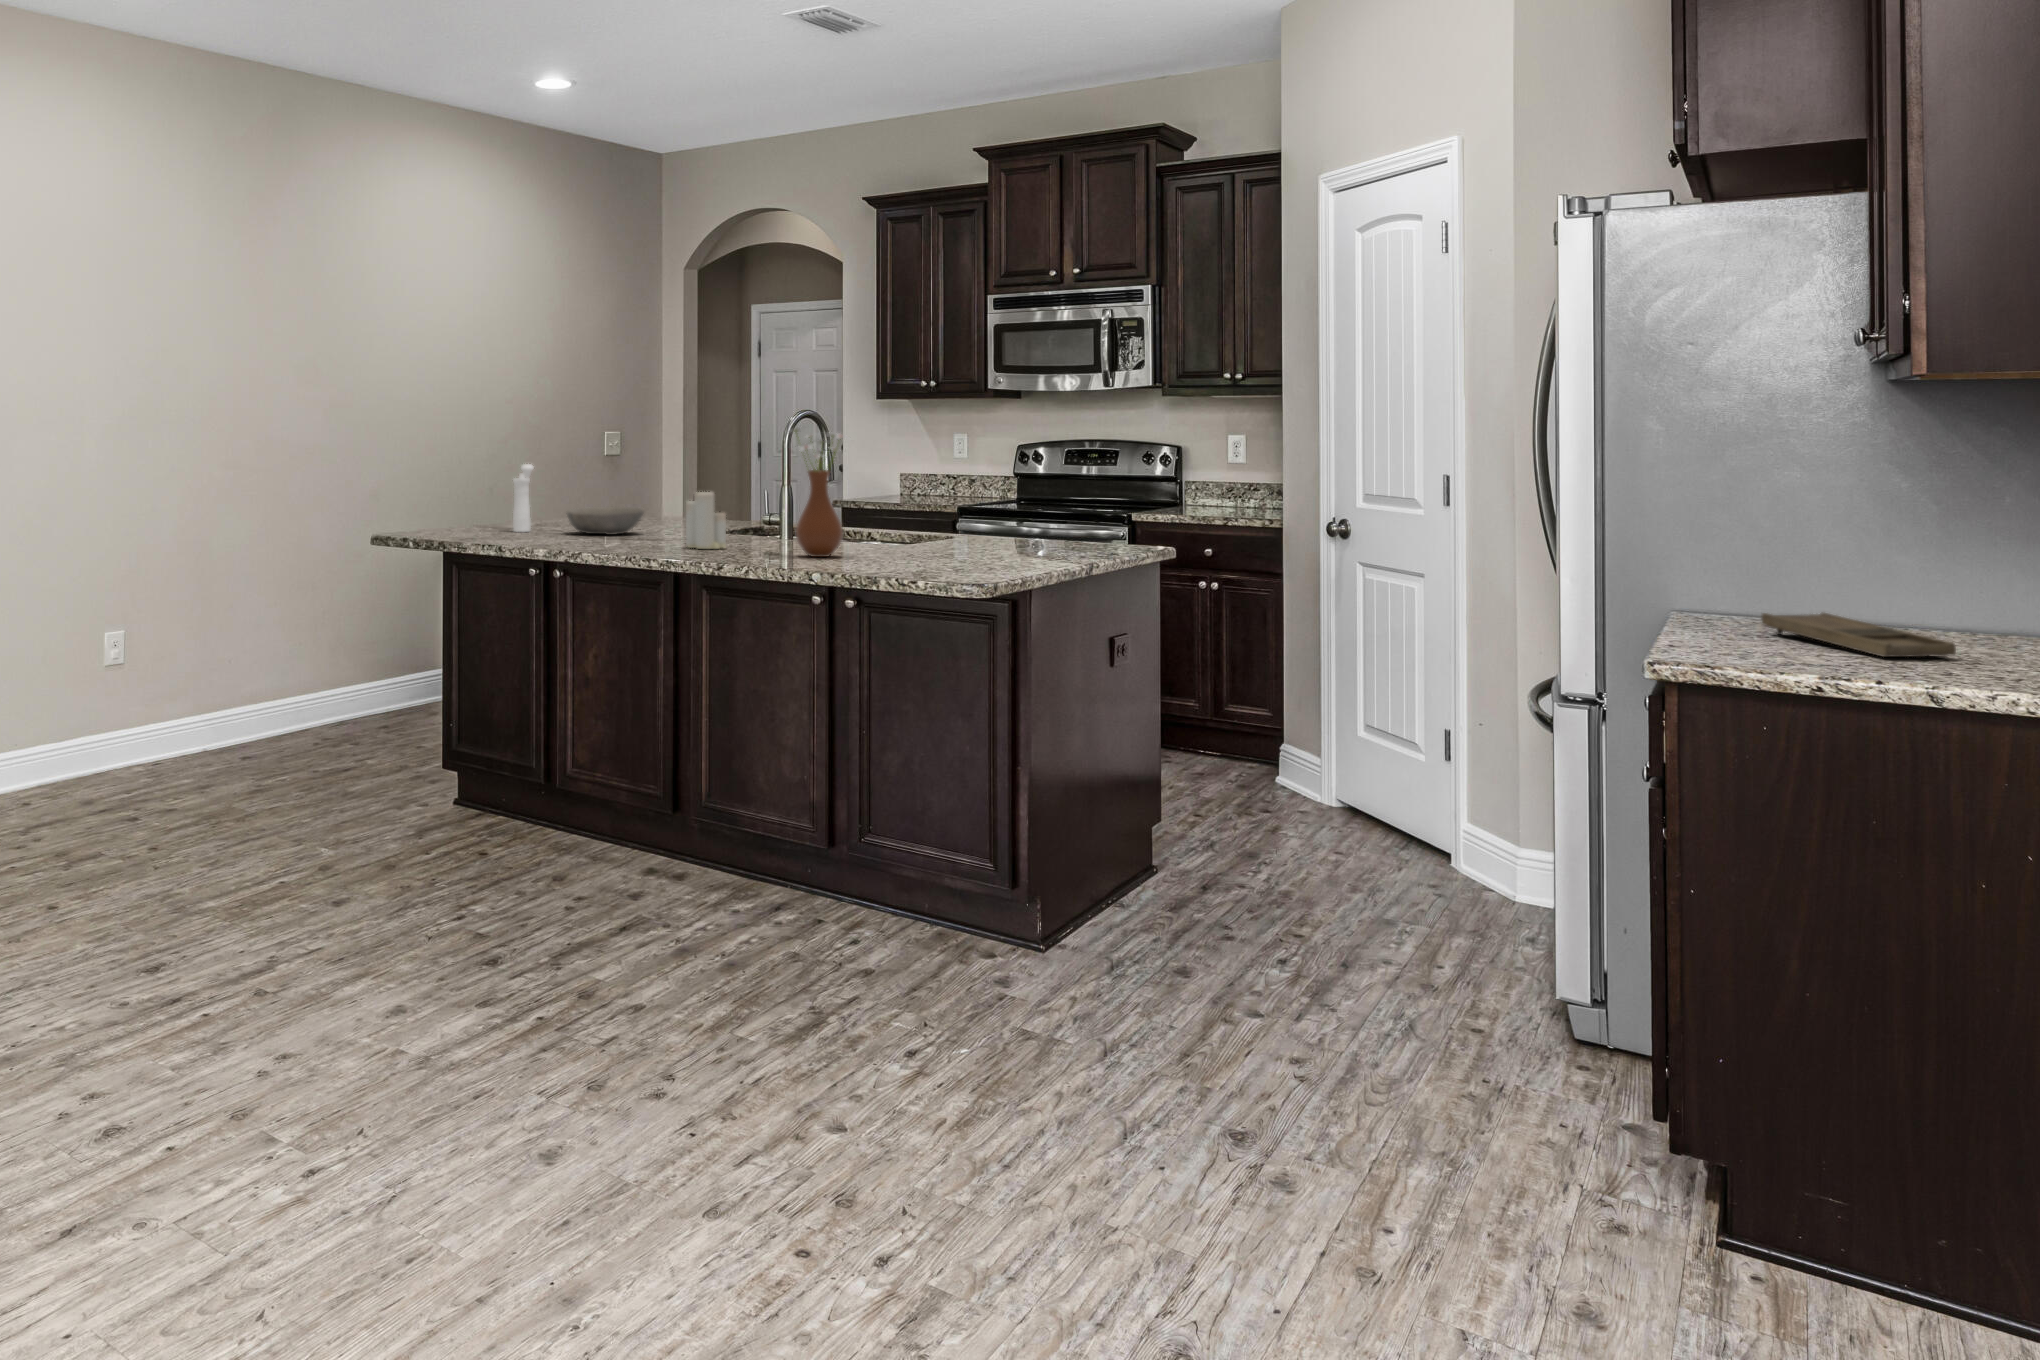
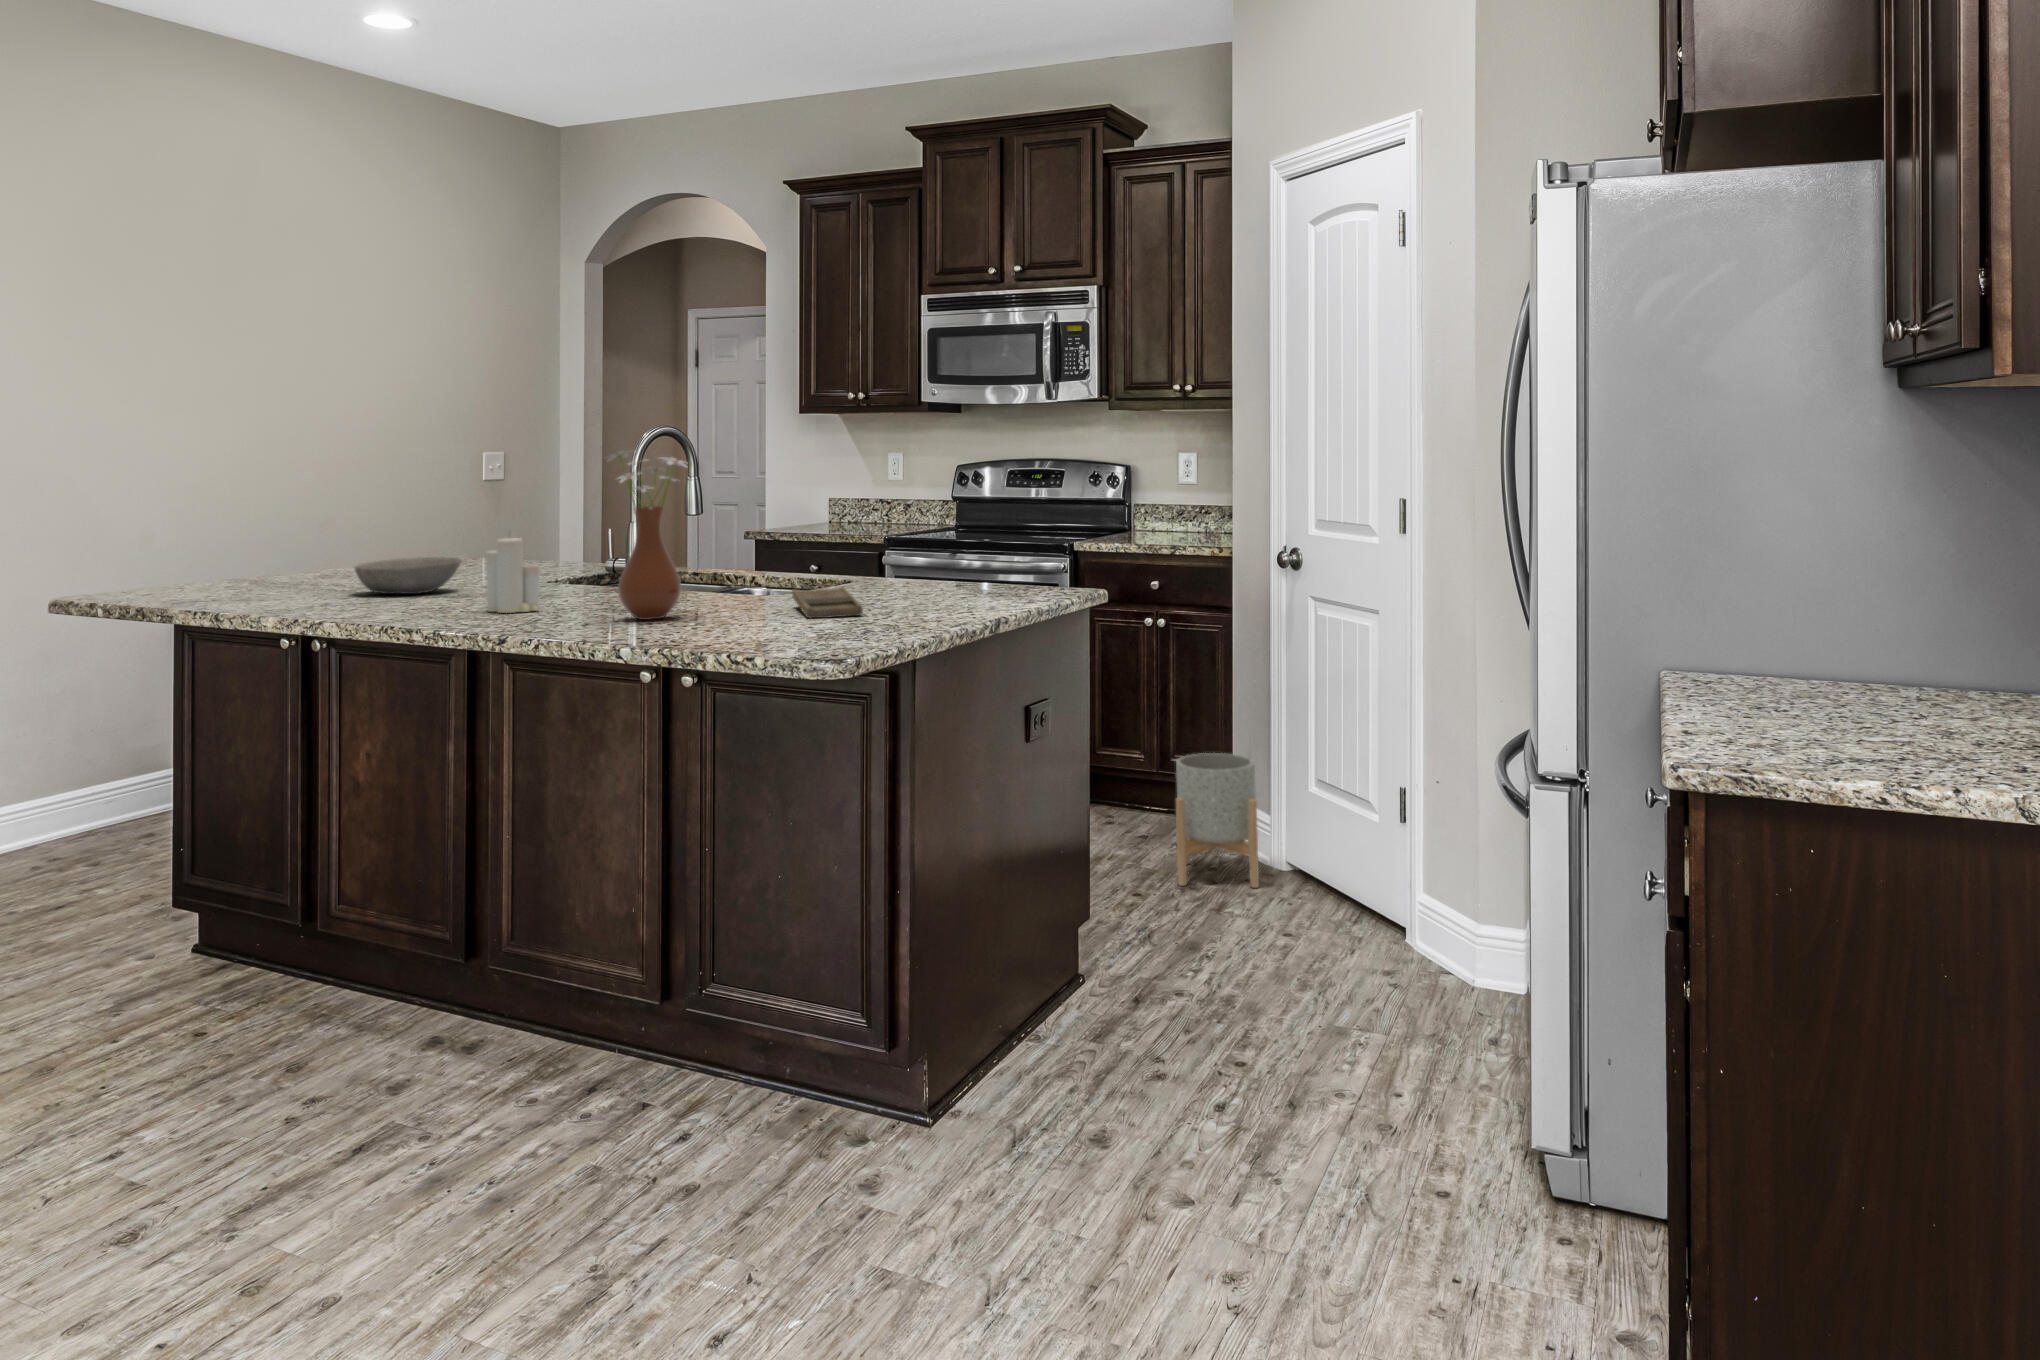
pepper mill: present [513,464,533,532] -> none [285,506,321,595]
tray: present [1762,612,1956,657] -> present [792,587,863,618]
planter: none [1232,700,1308,816] -> present [1176,753,1259,888]

